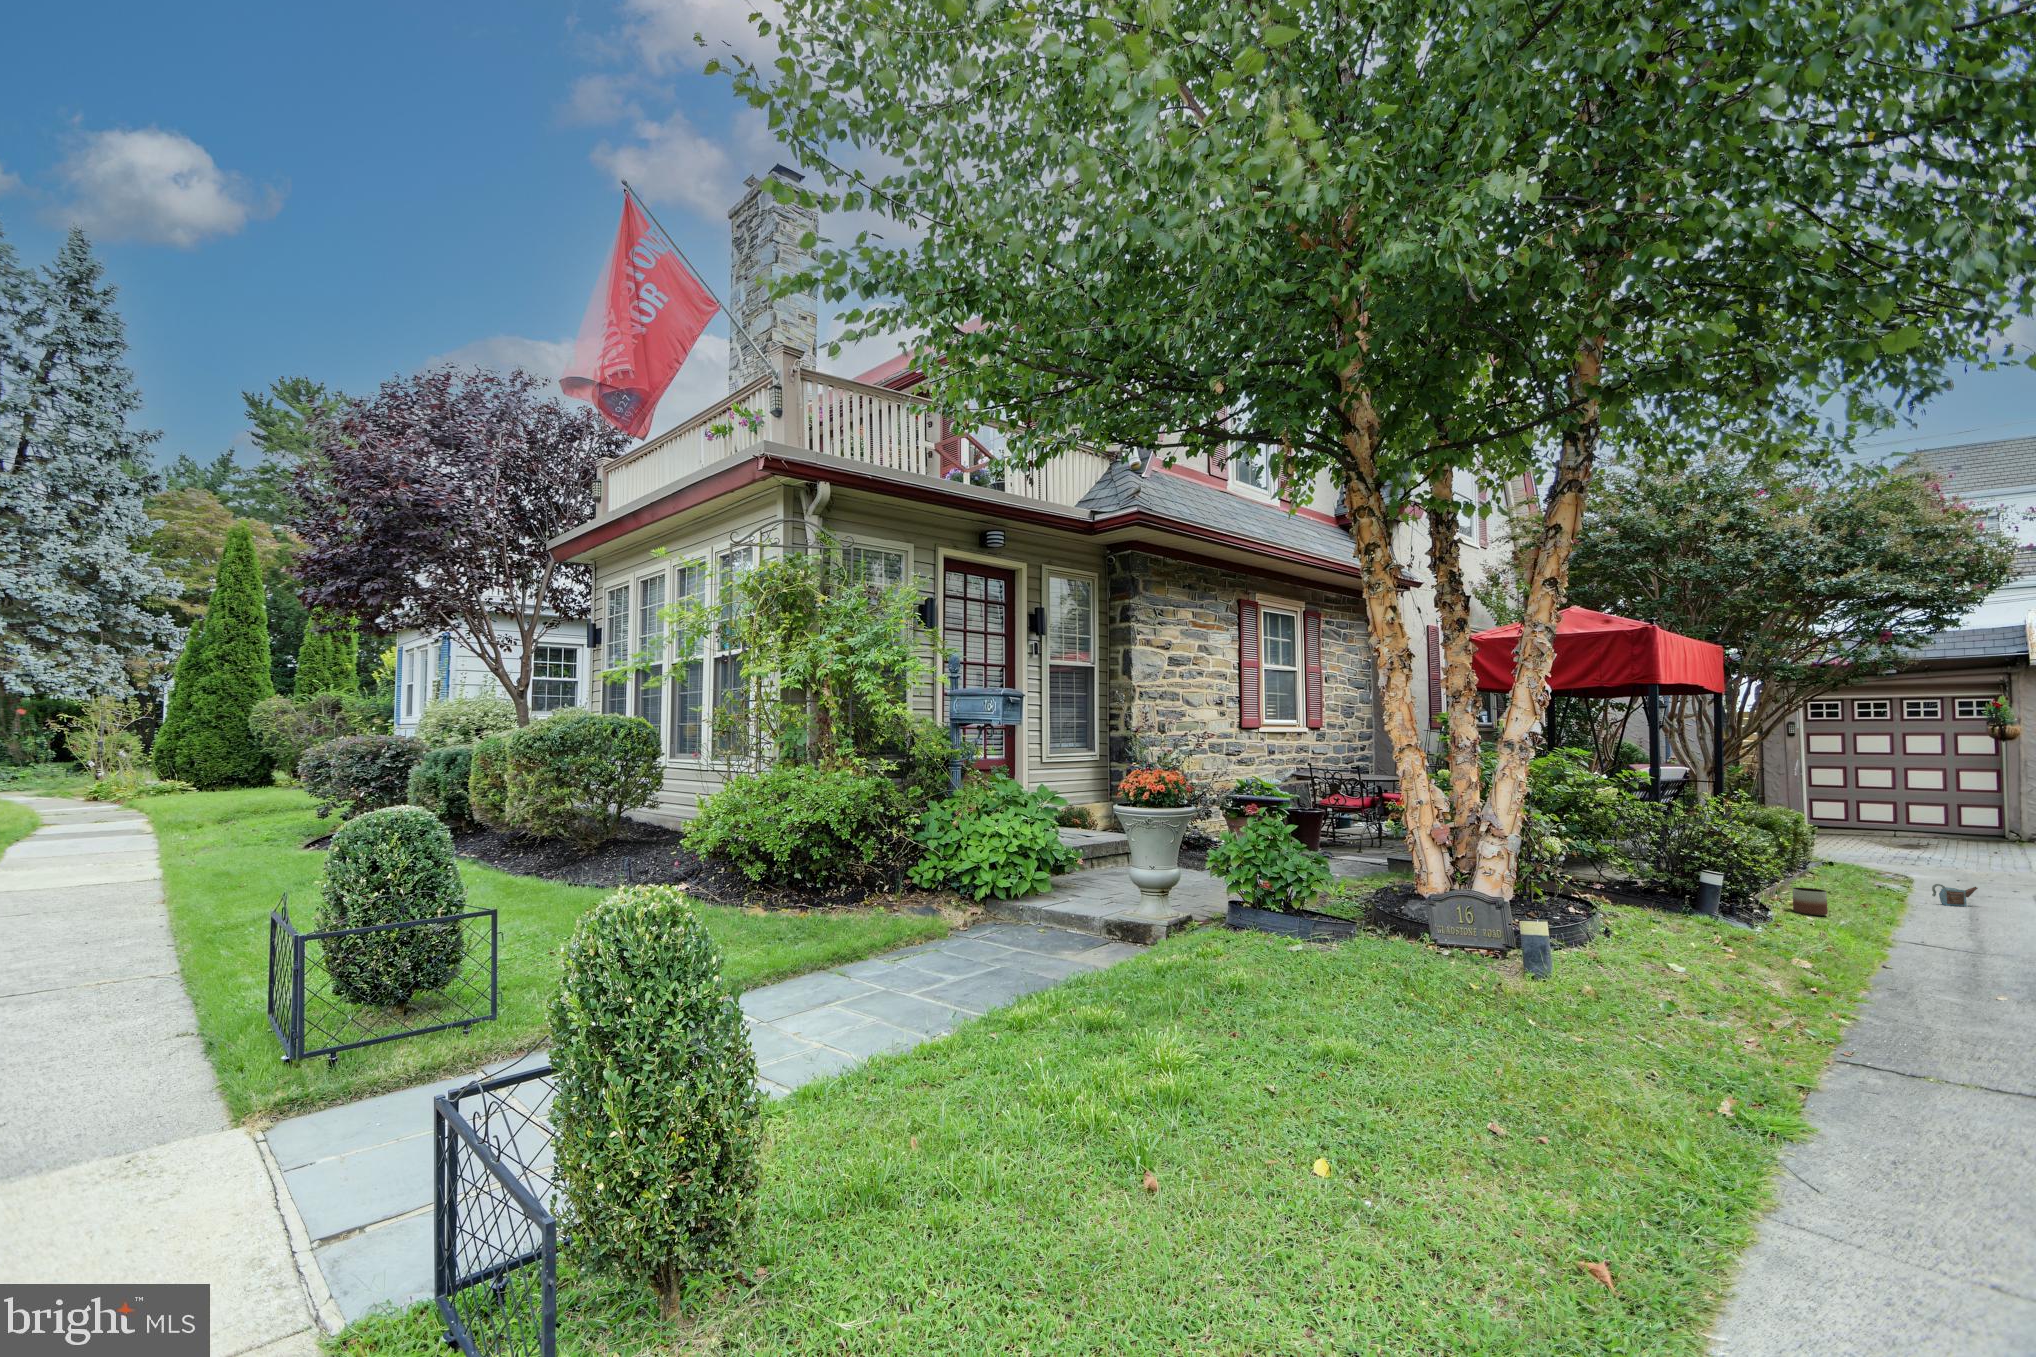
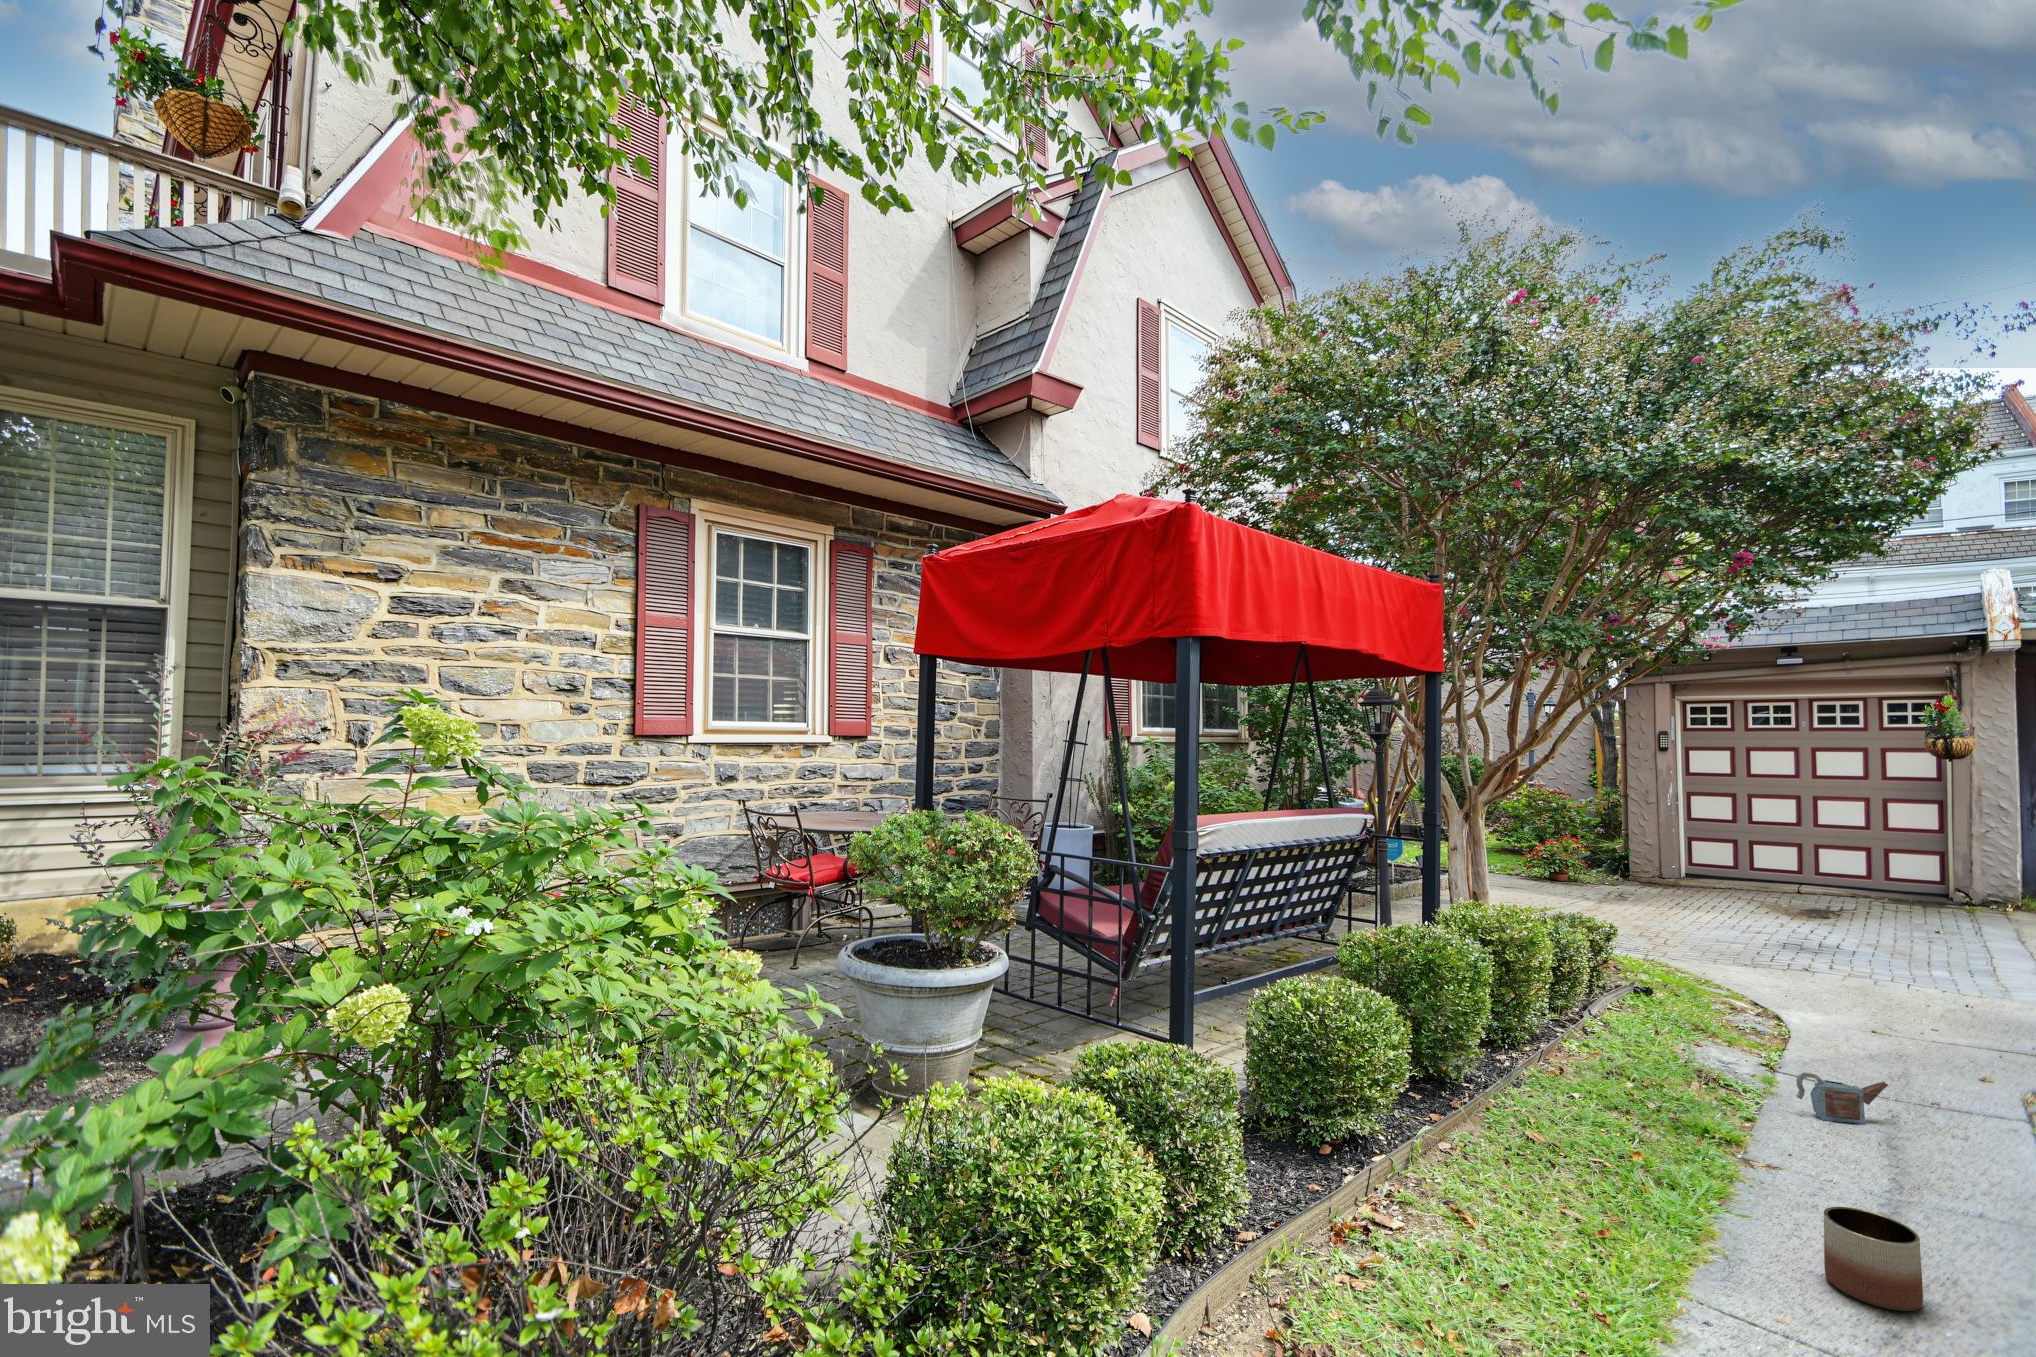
planter: present [1793,887,1828,916] -> present [1824,1207,1923,1311]

